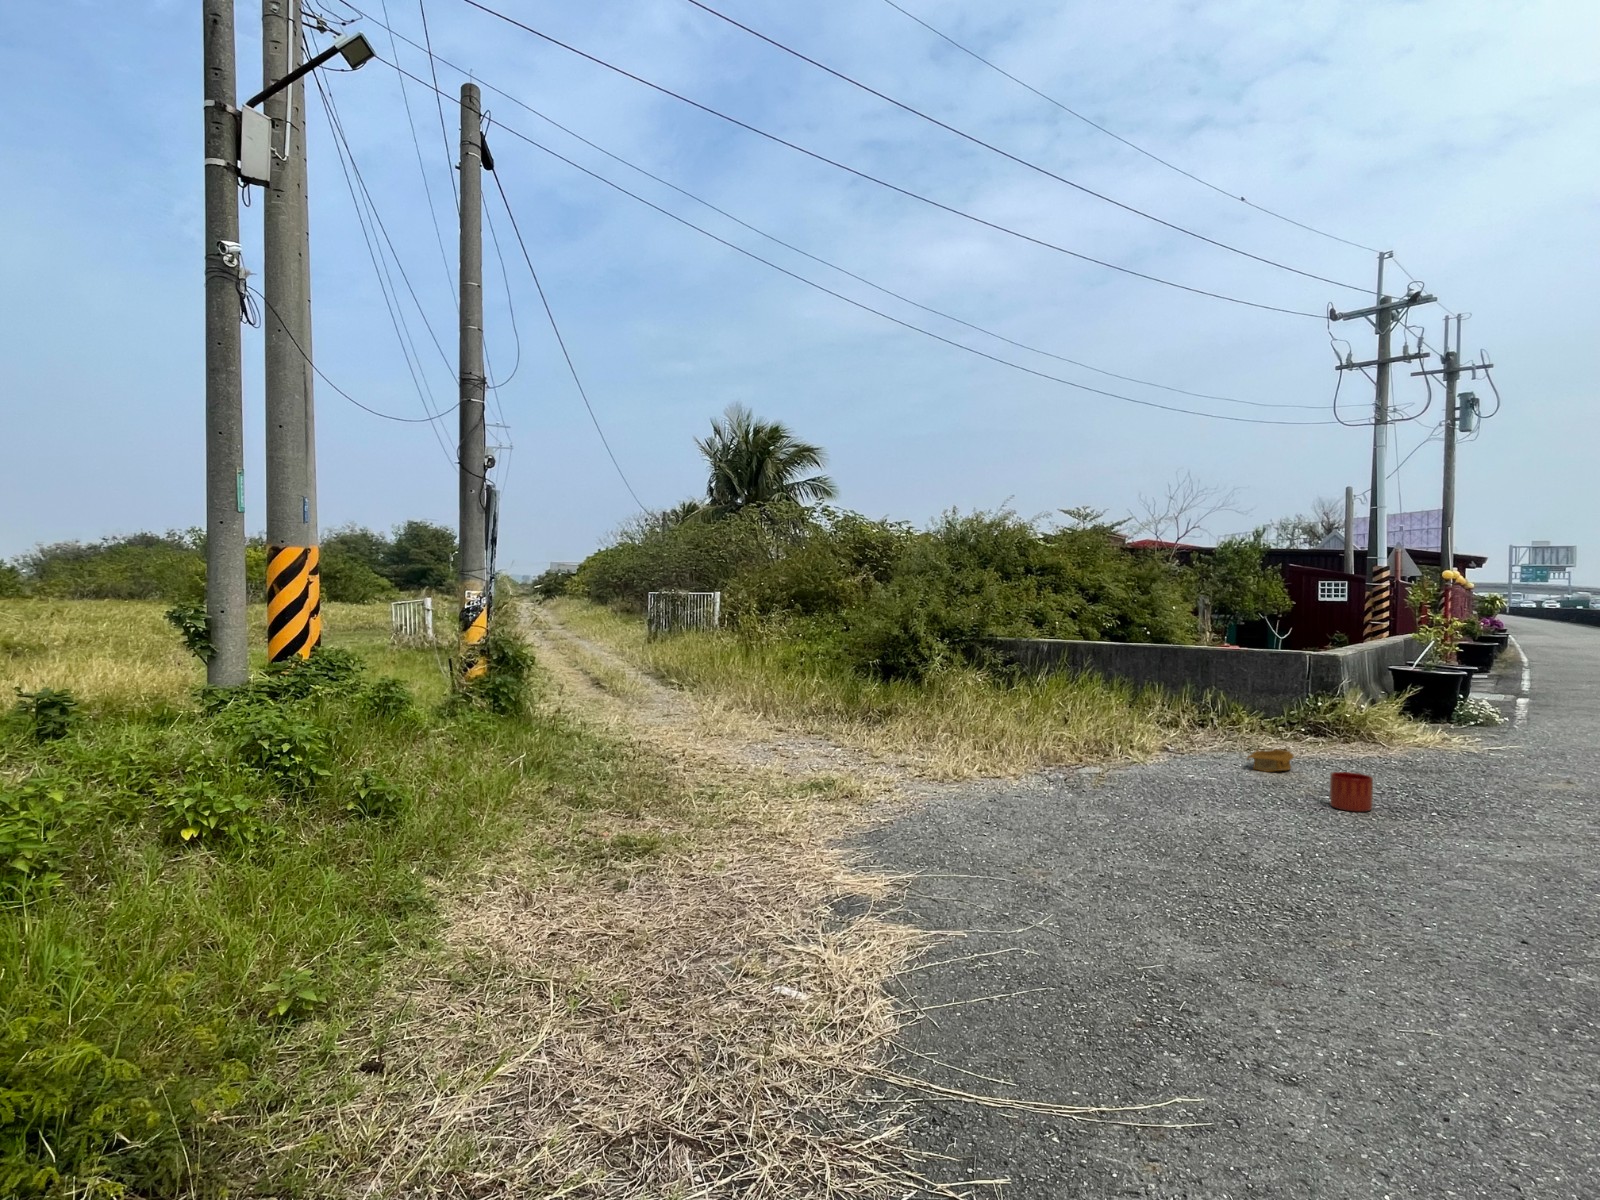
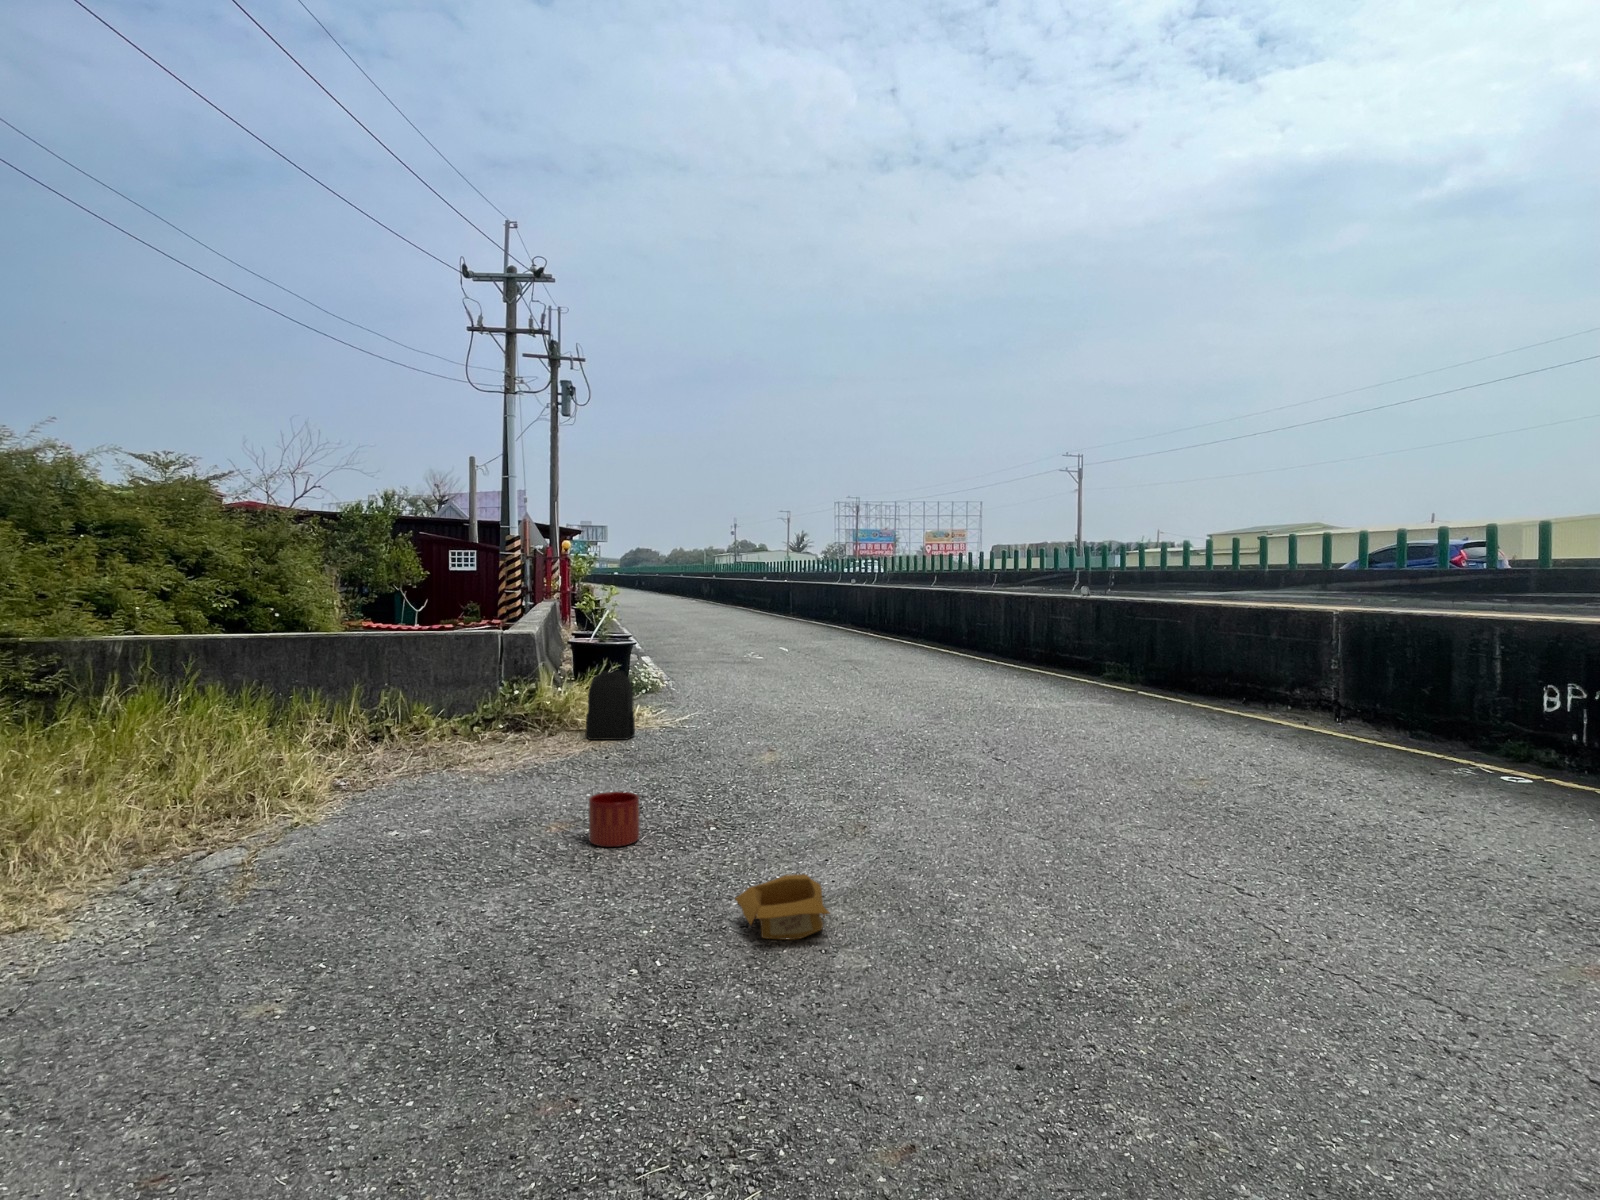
backpack: none [1381,691,1431,755] -> present [585,671,635,740]
cardboard box: present [1247,749,1294,772] -> present [735,874,830,940]

